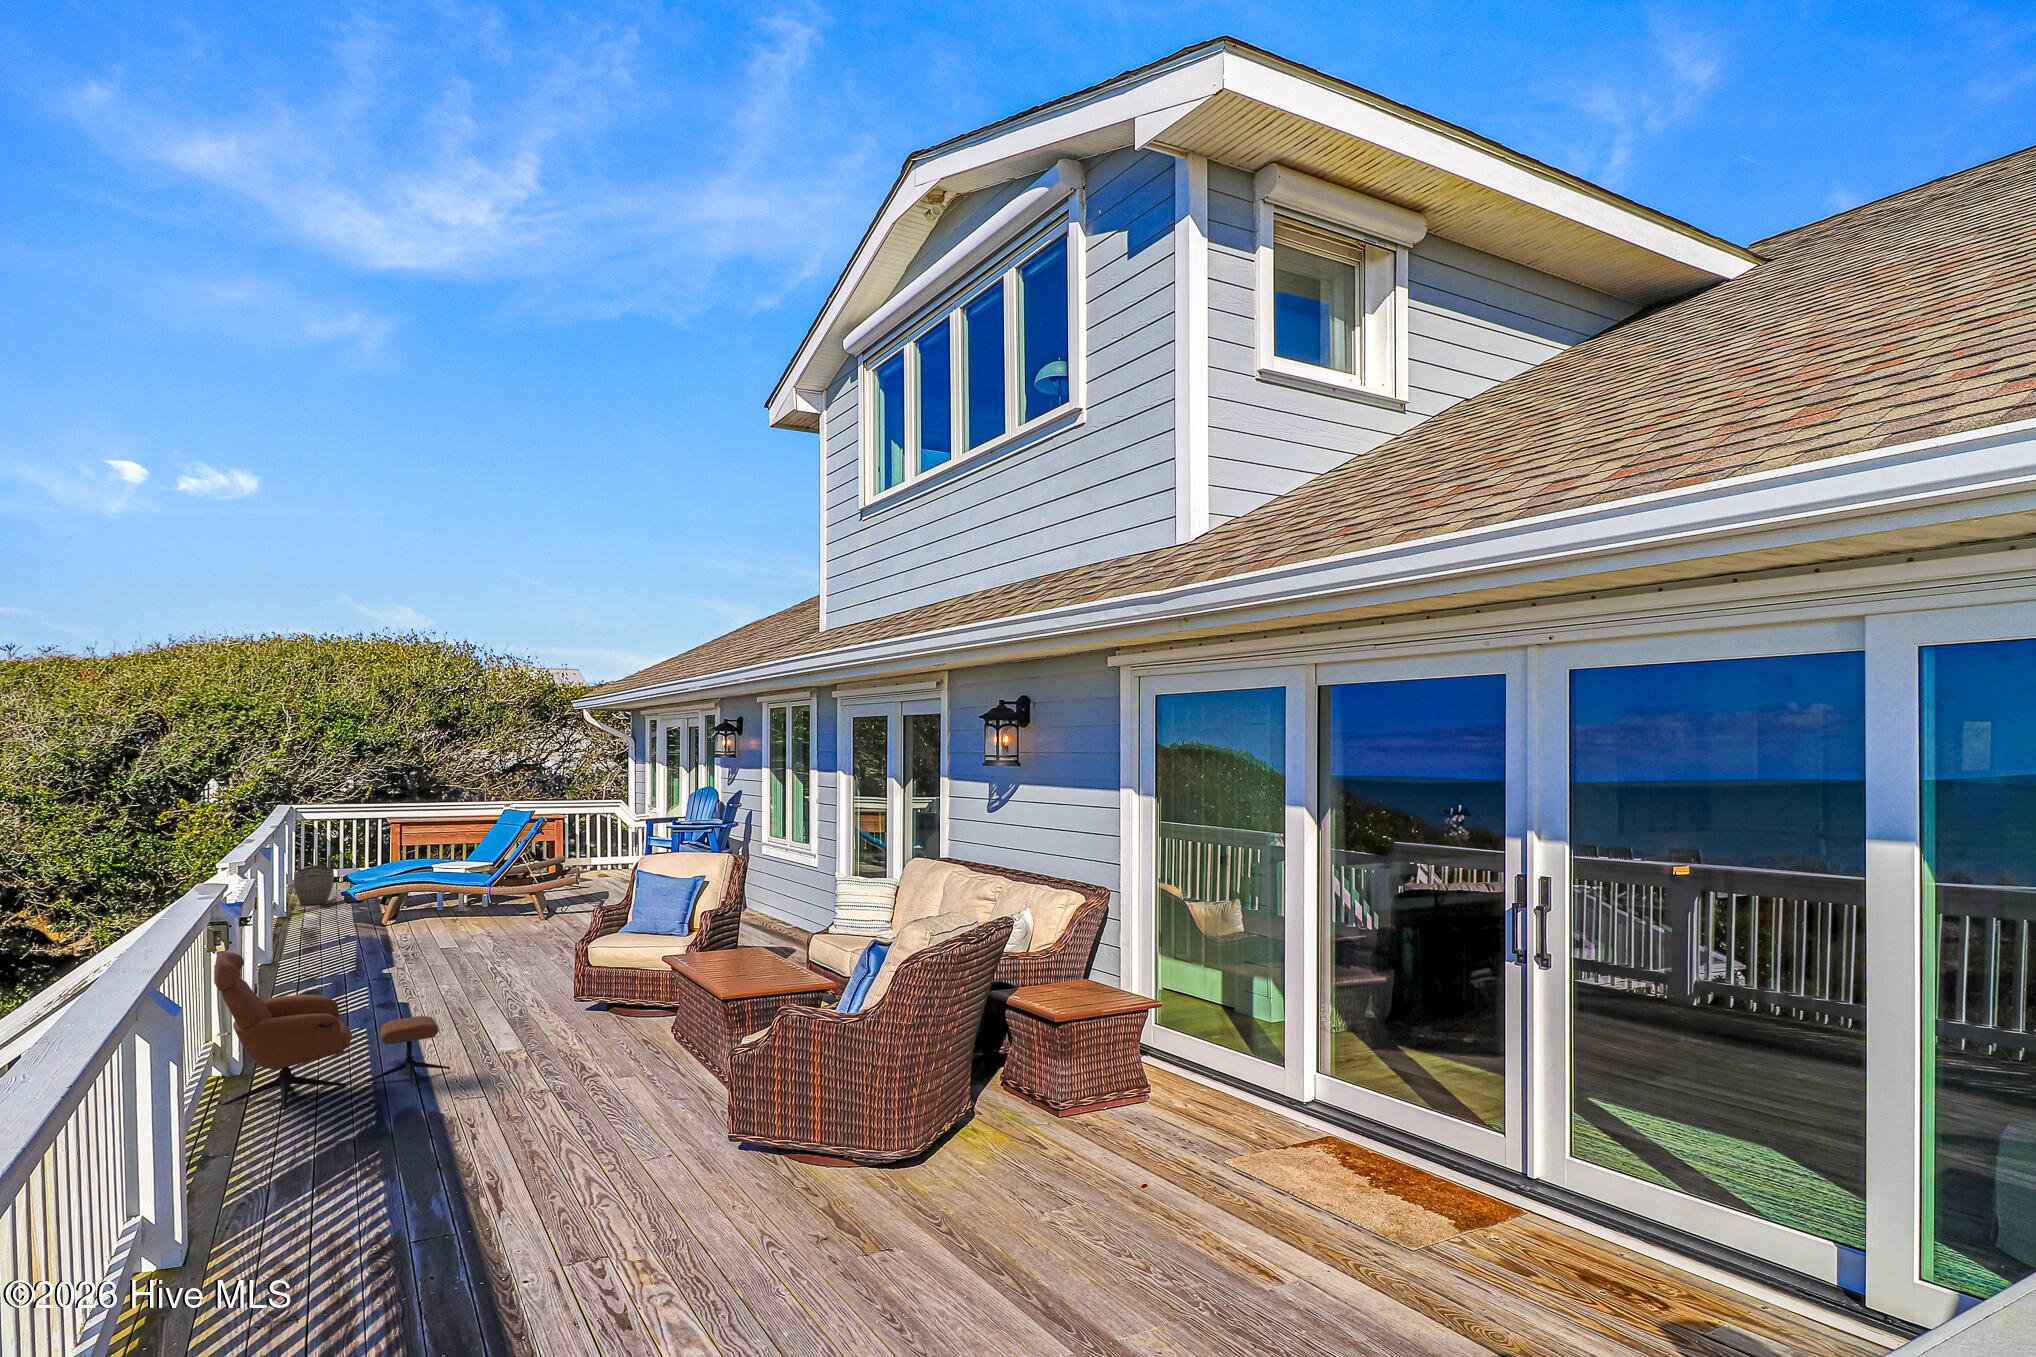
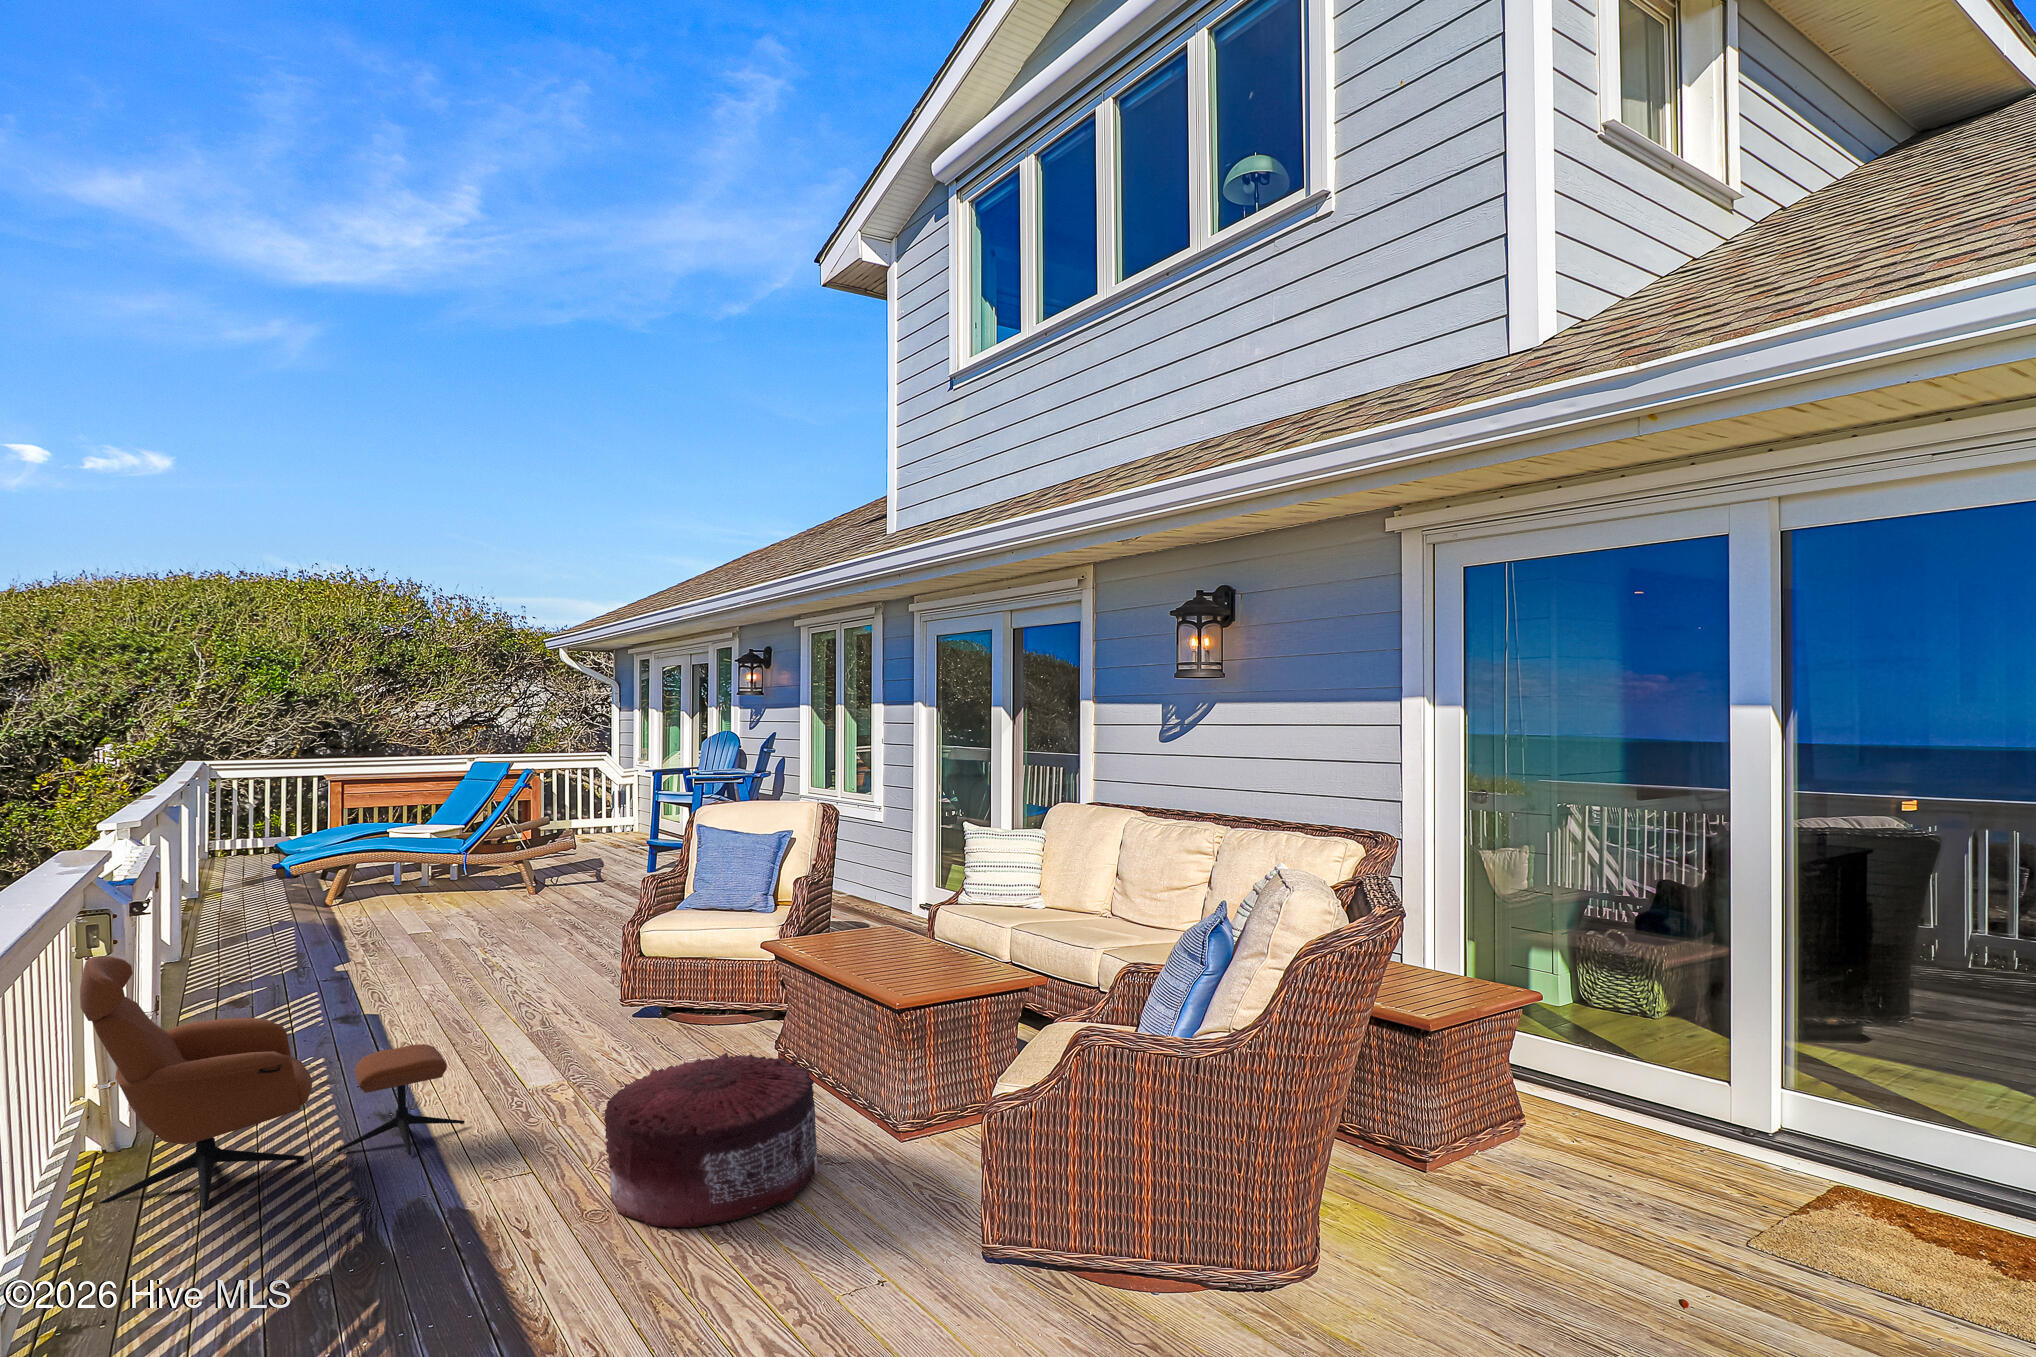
woven basket: present [294,855,334,906] -> none [211,821,261,883]
pouf: none [524,1023,665,1124] -> present [604,1053,818,1228]

